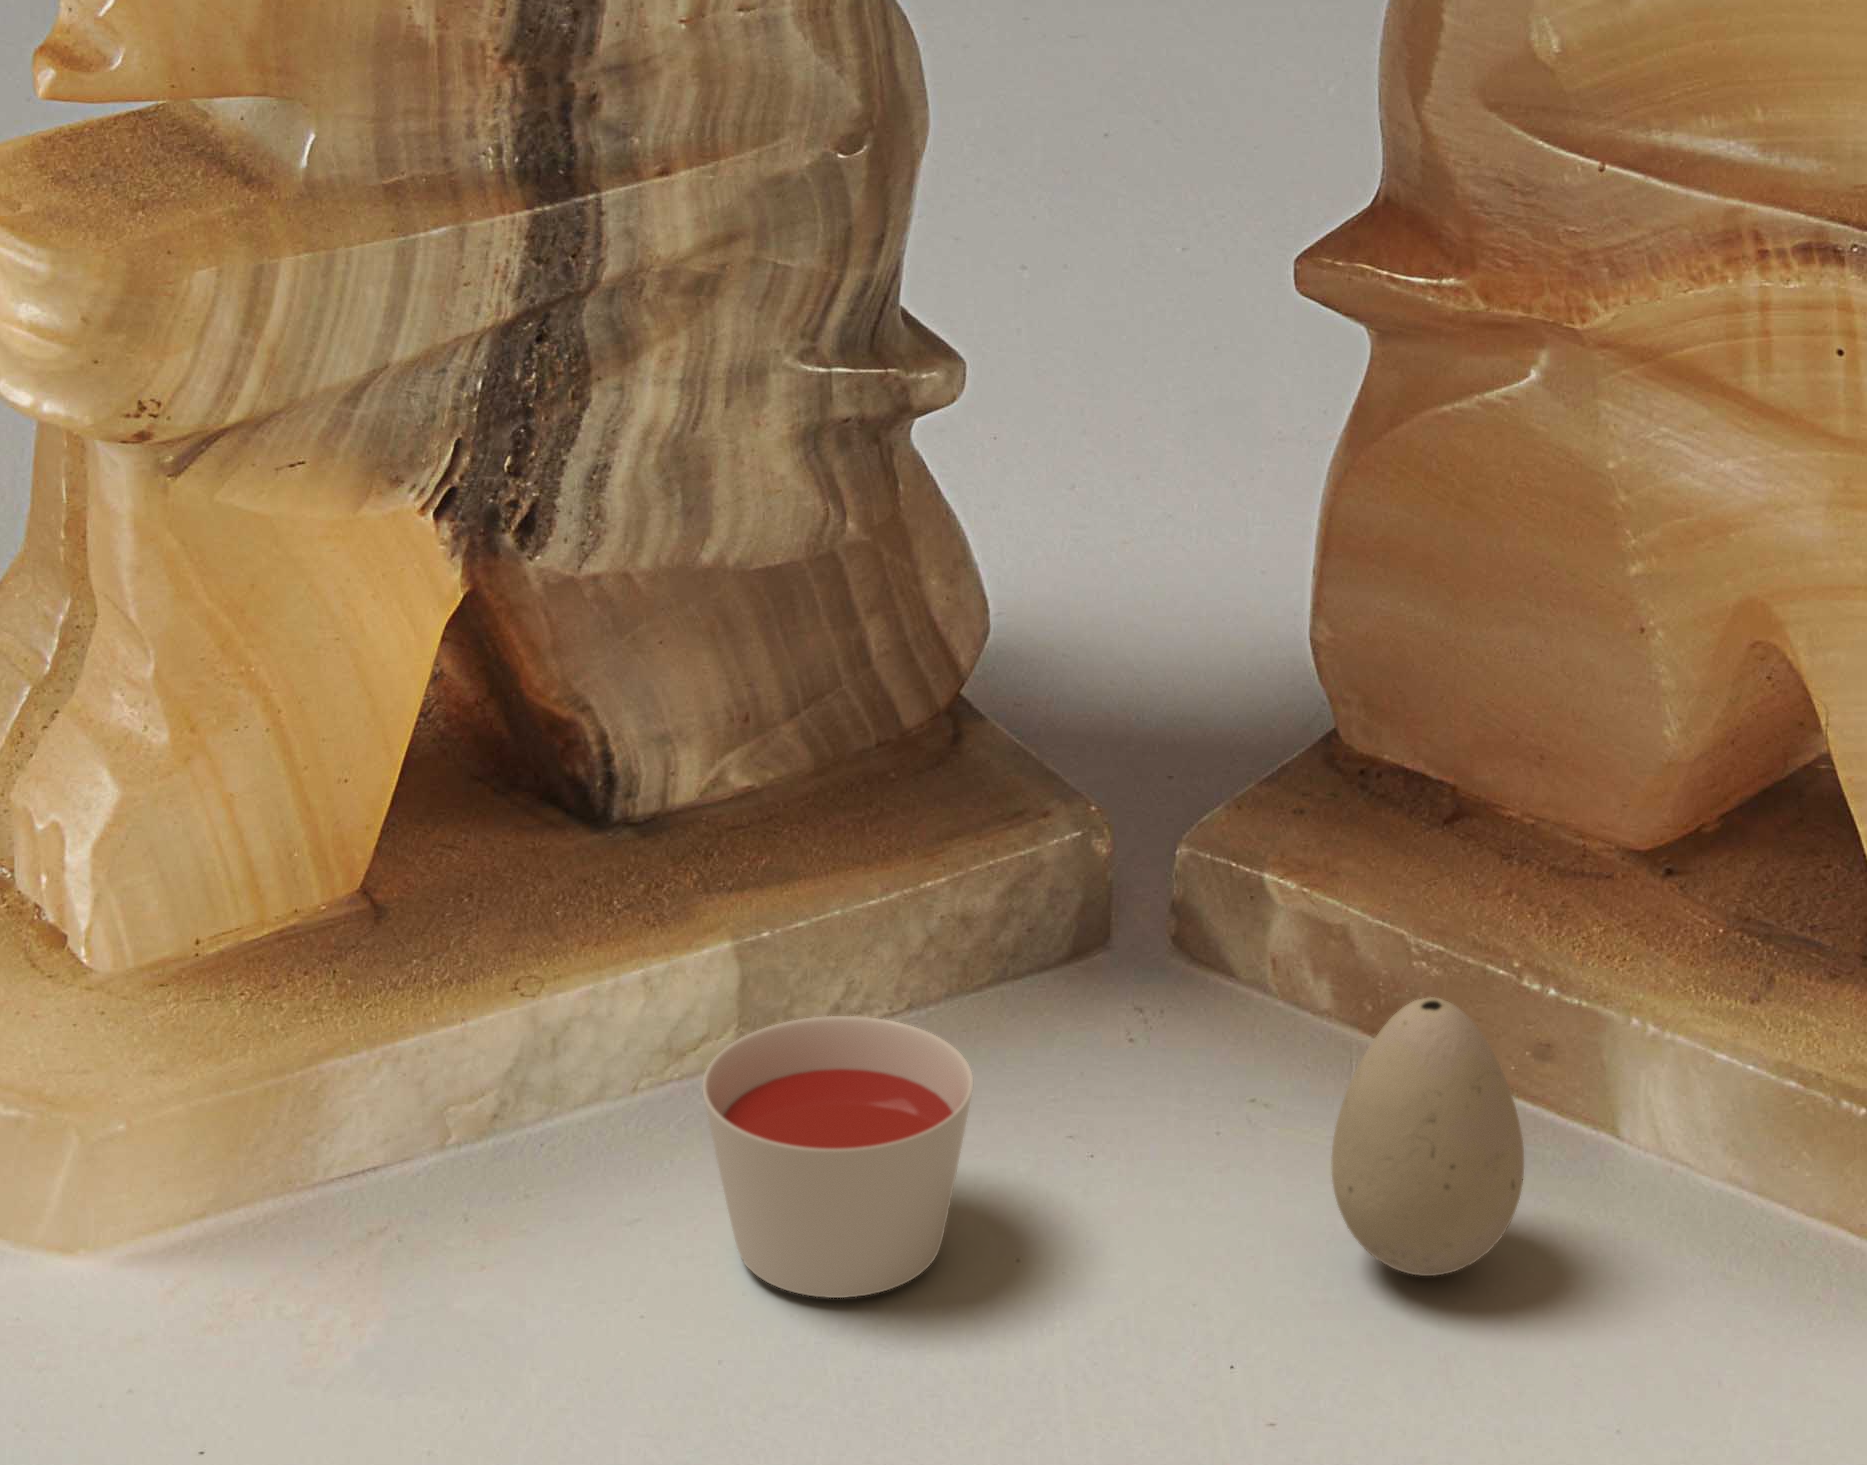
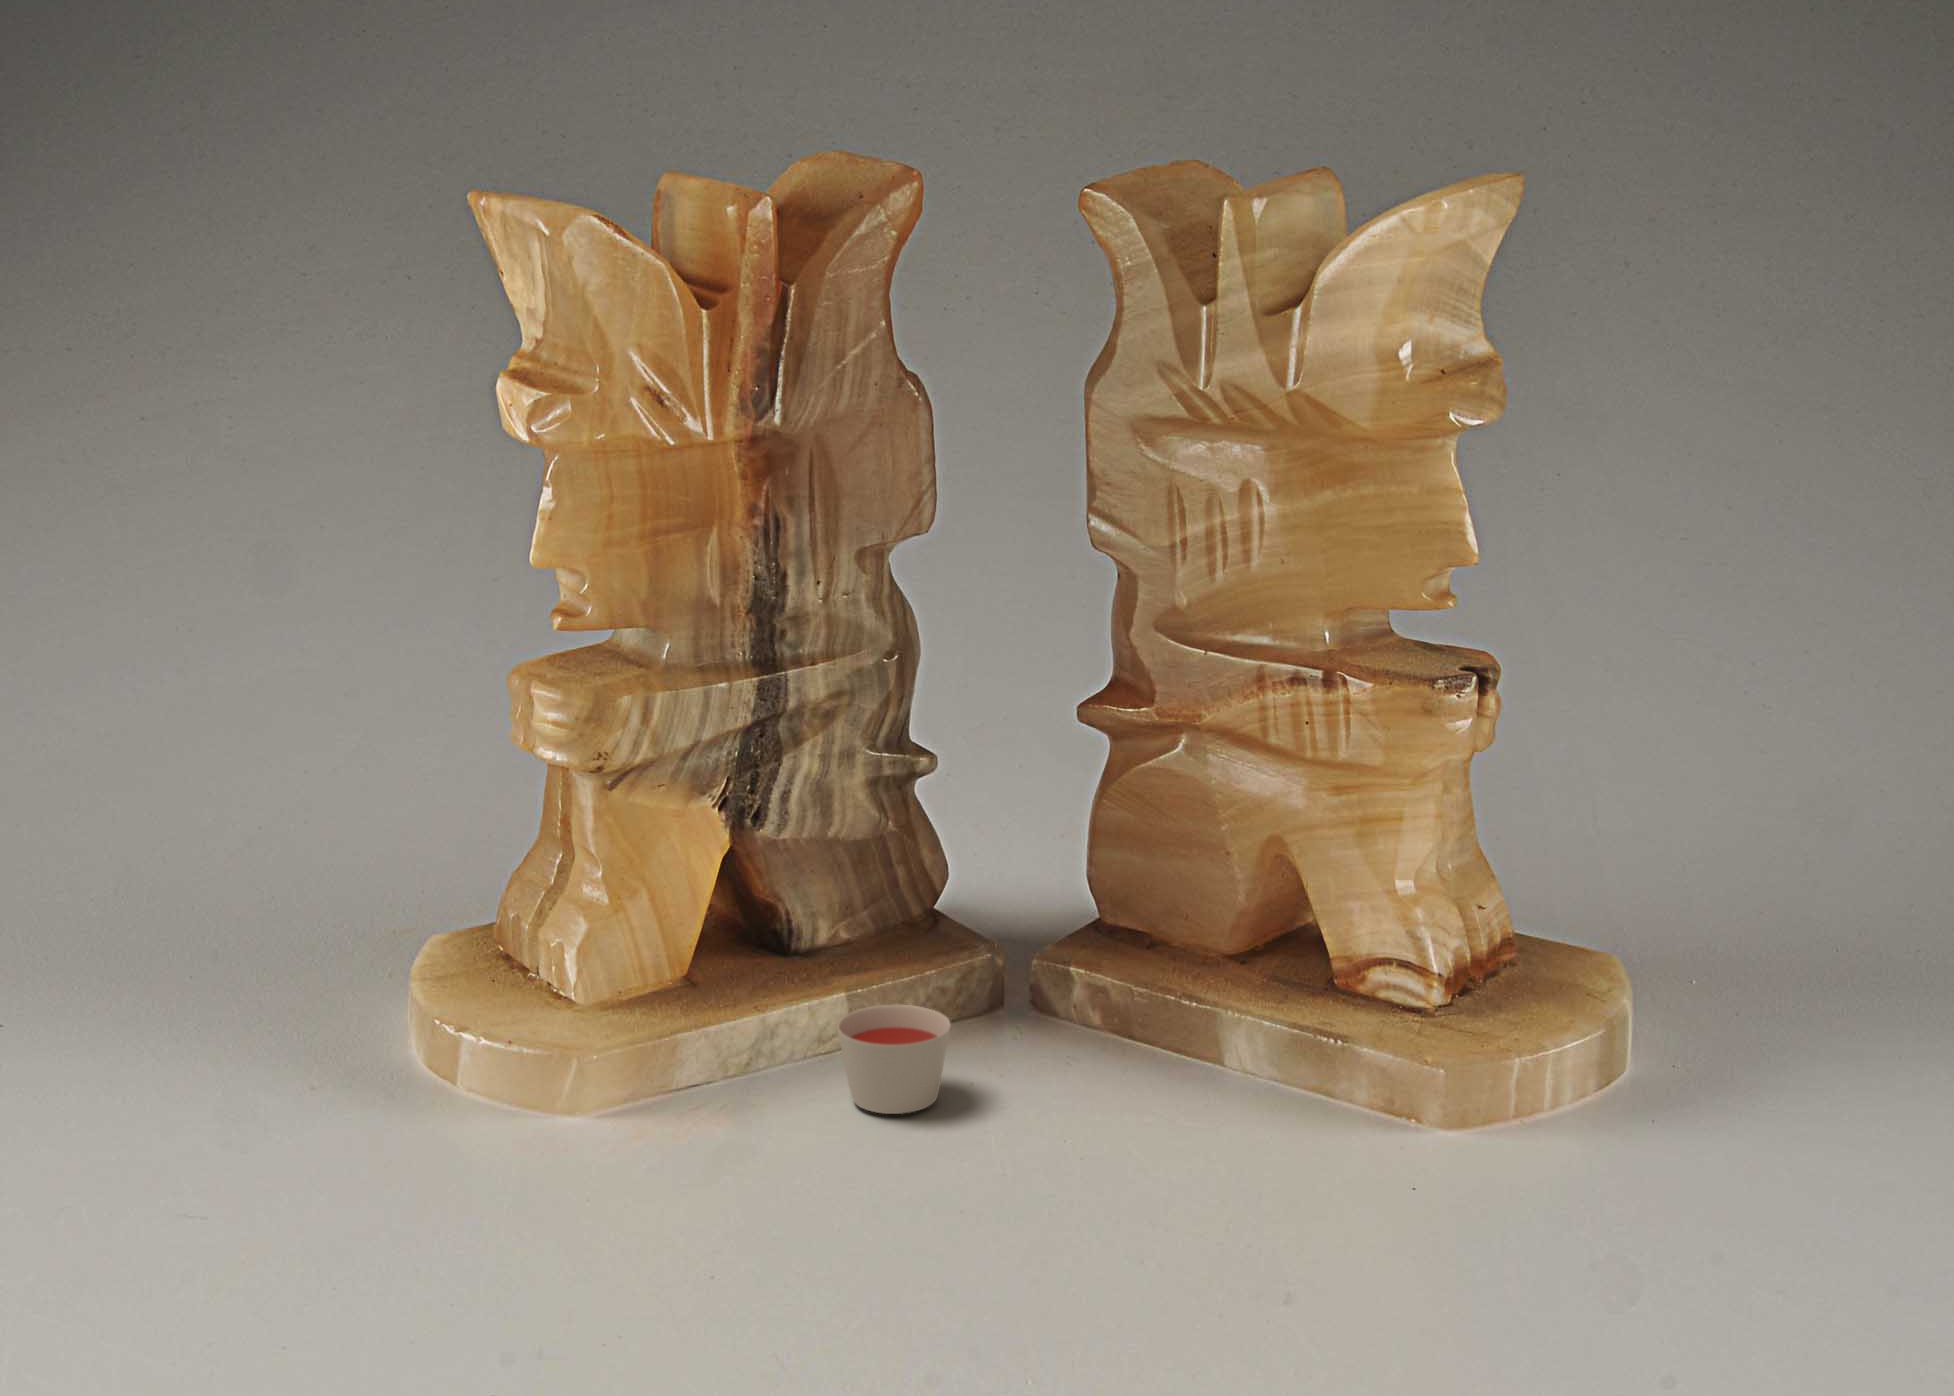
decorative egg: present [1331,997,1524,1276] -> none [1101,984,1182,1104]

